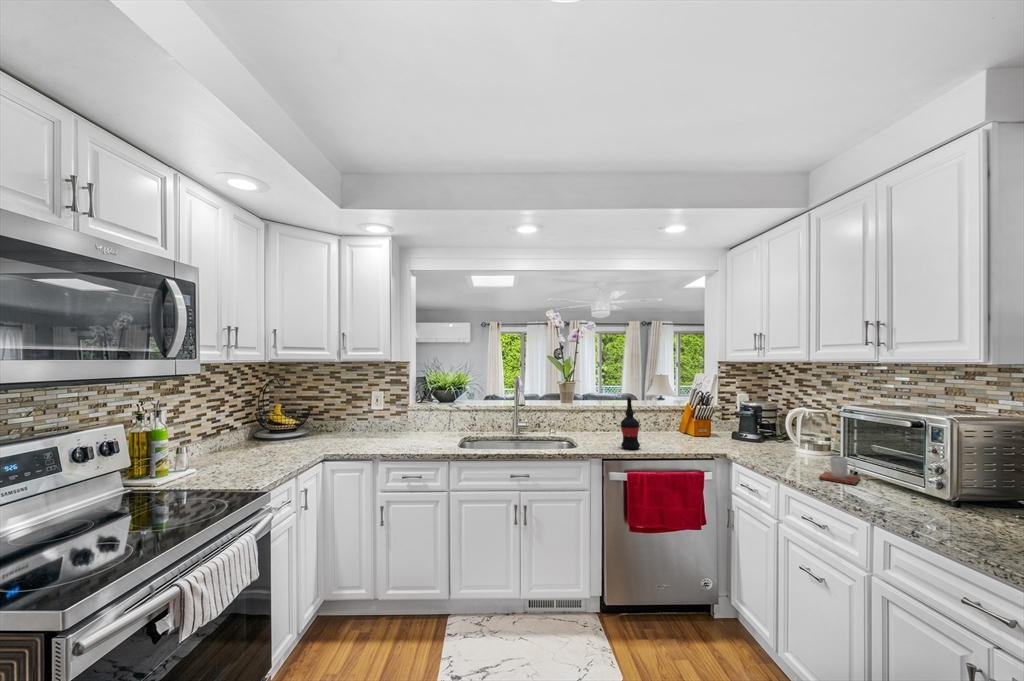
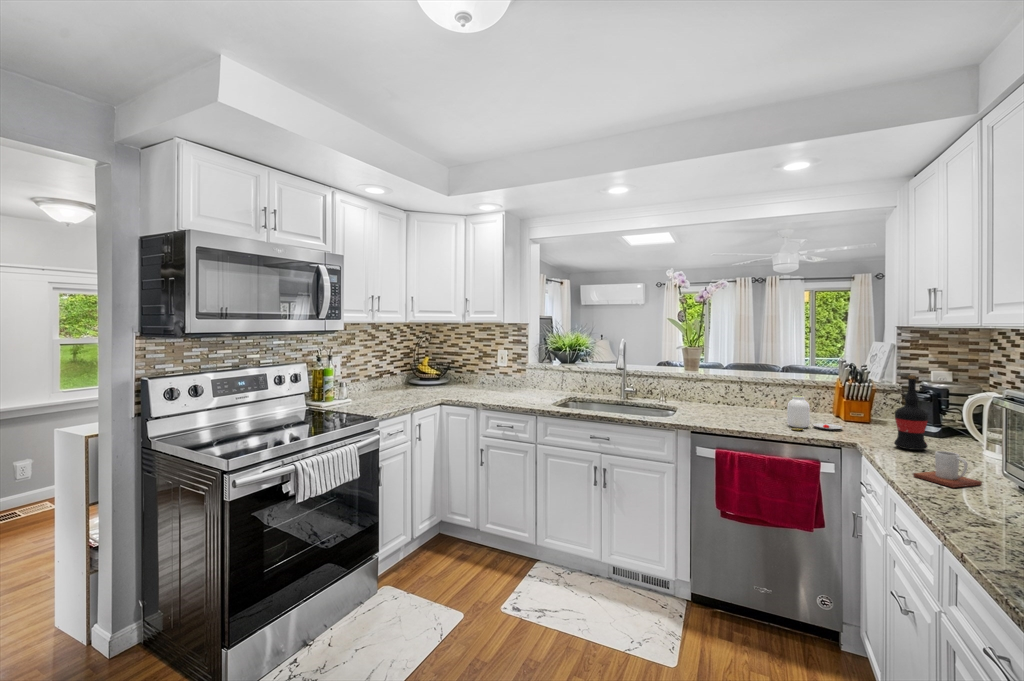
wine bottle: present [621,396,640,449] -> present [894,375,928,450]
jar: none [672,419,715,449] -> present [787,396,843,430]

